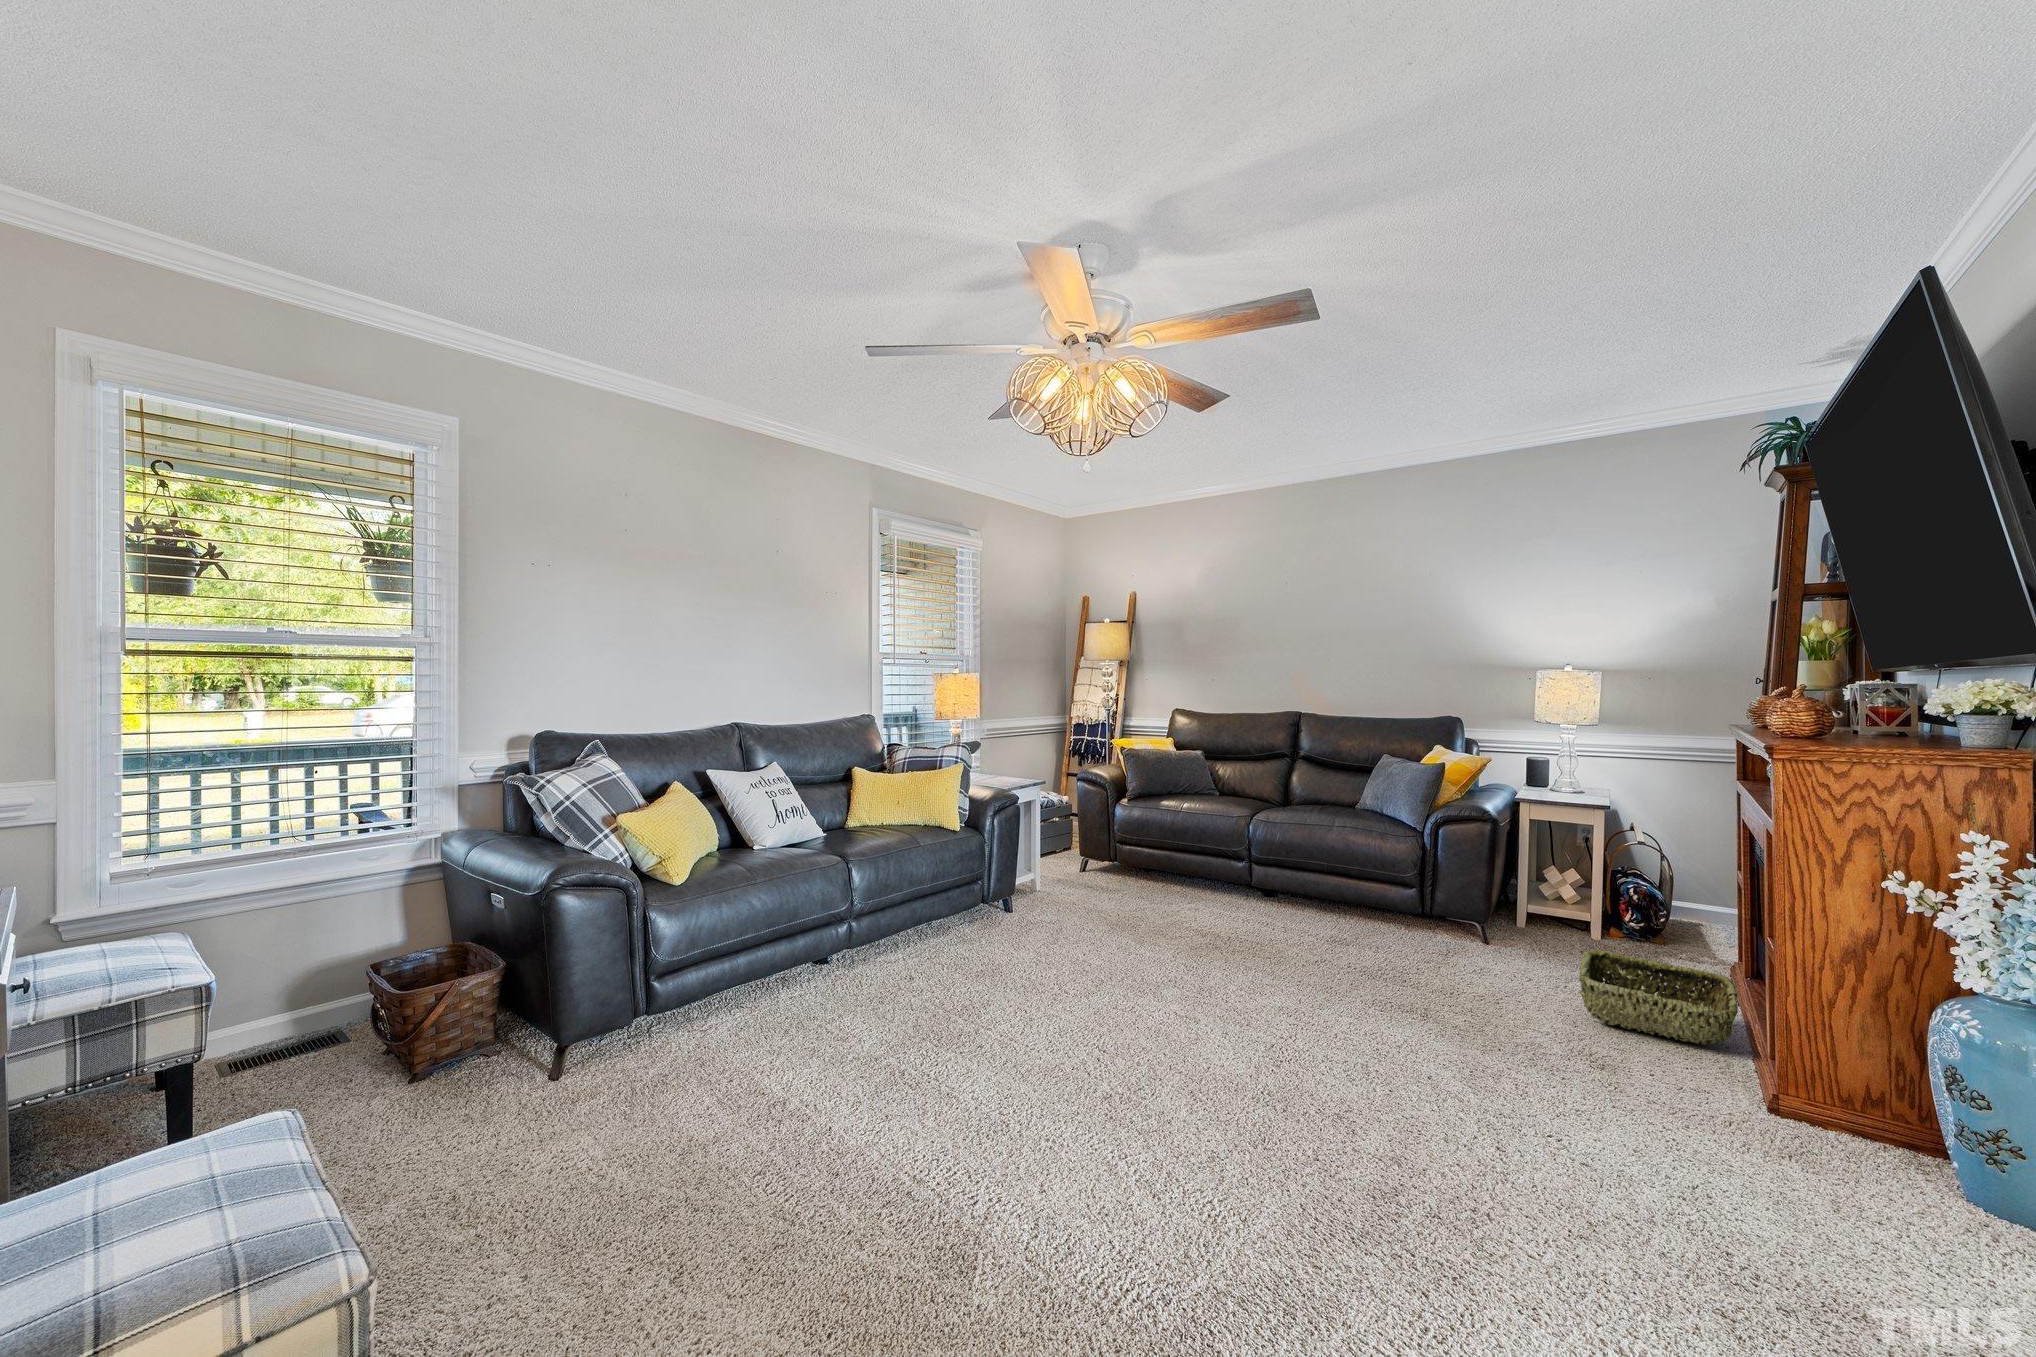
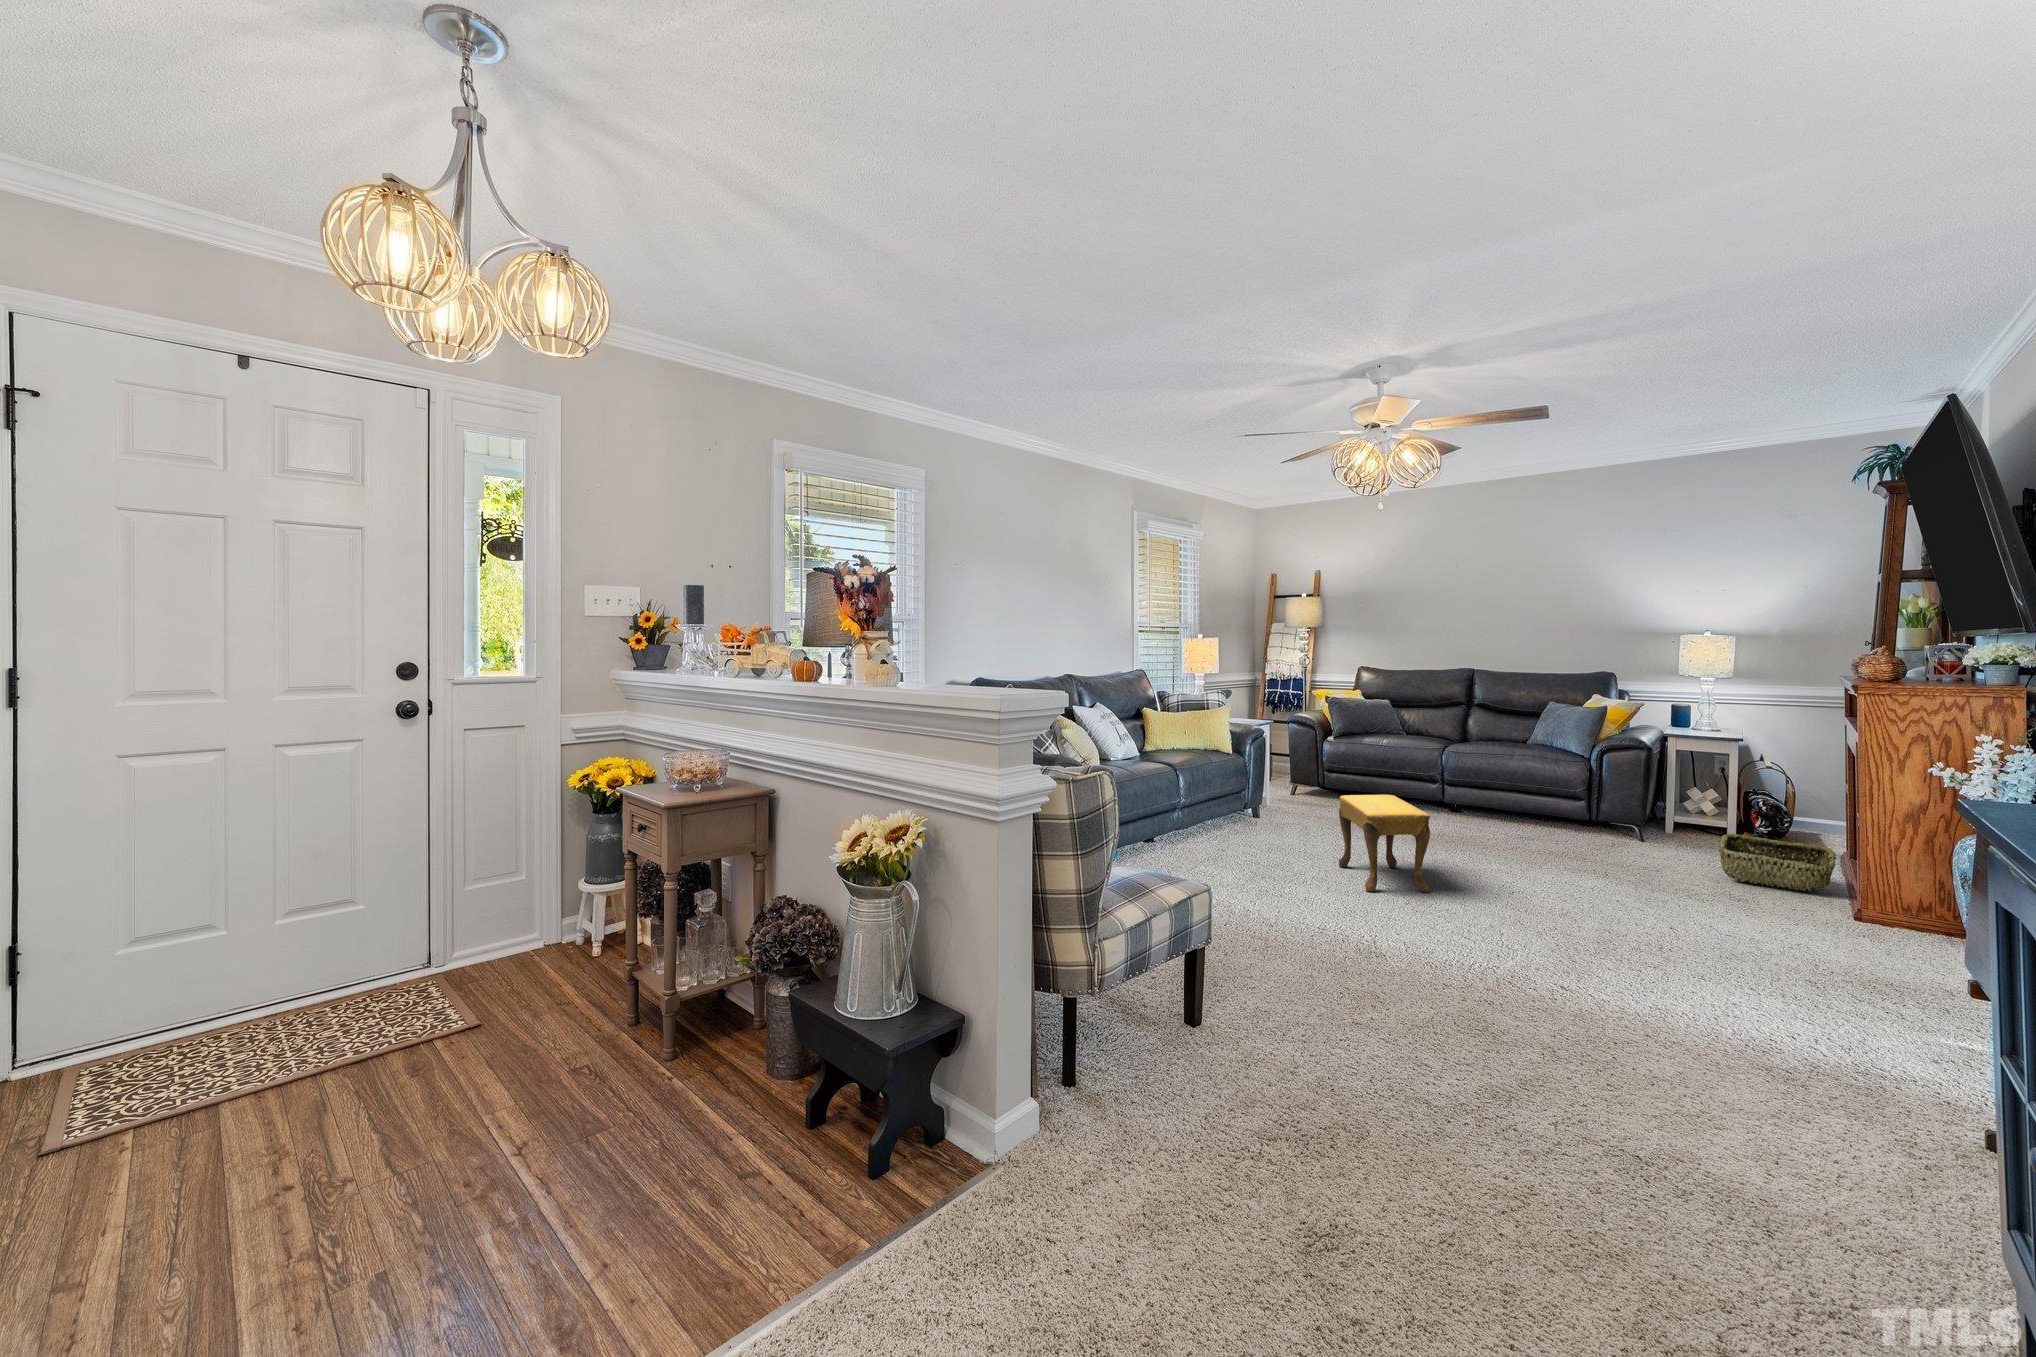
footstool: none [1060,896,1162,1059] -> present [1339,795,1430,893]

